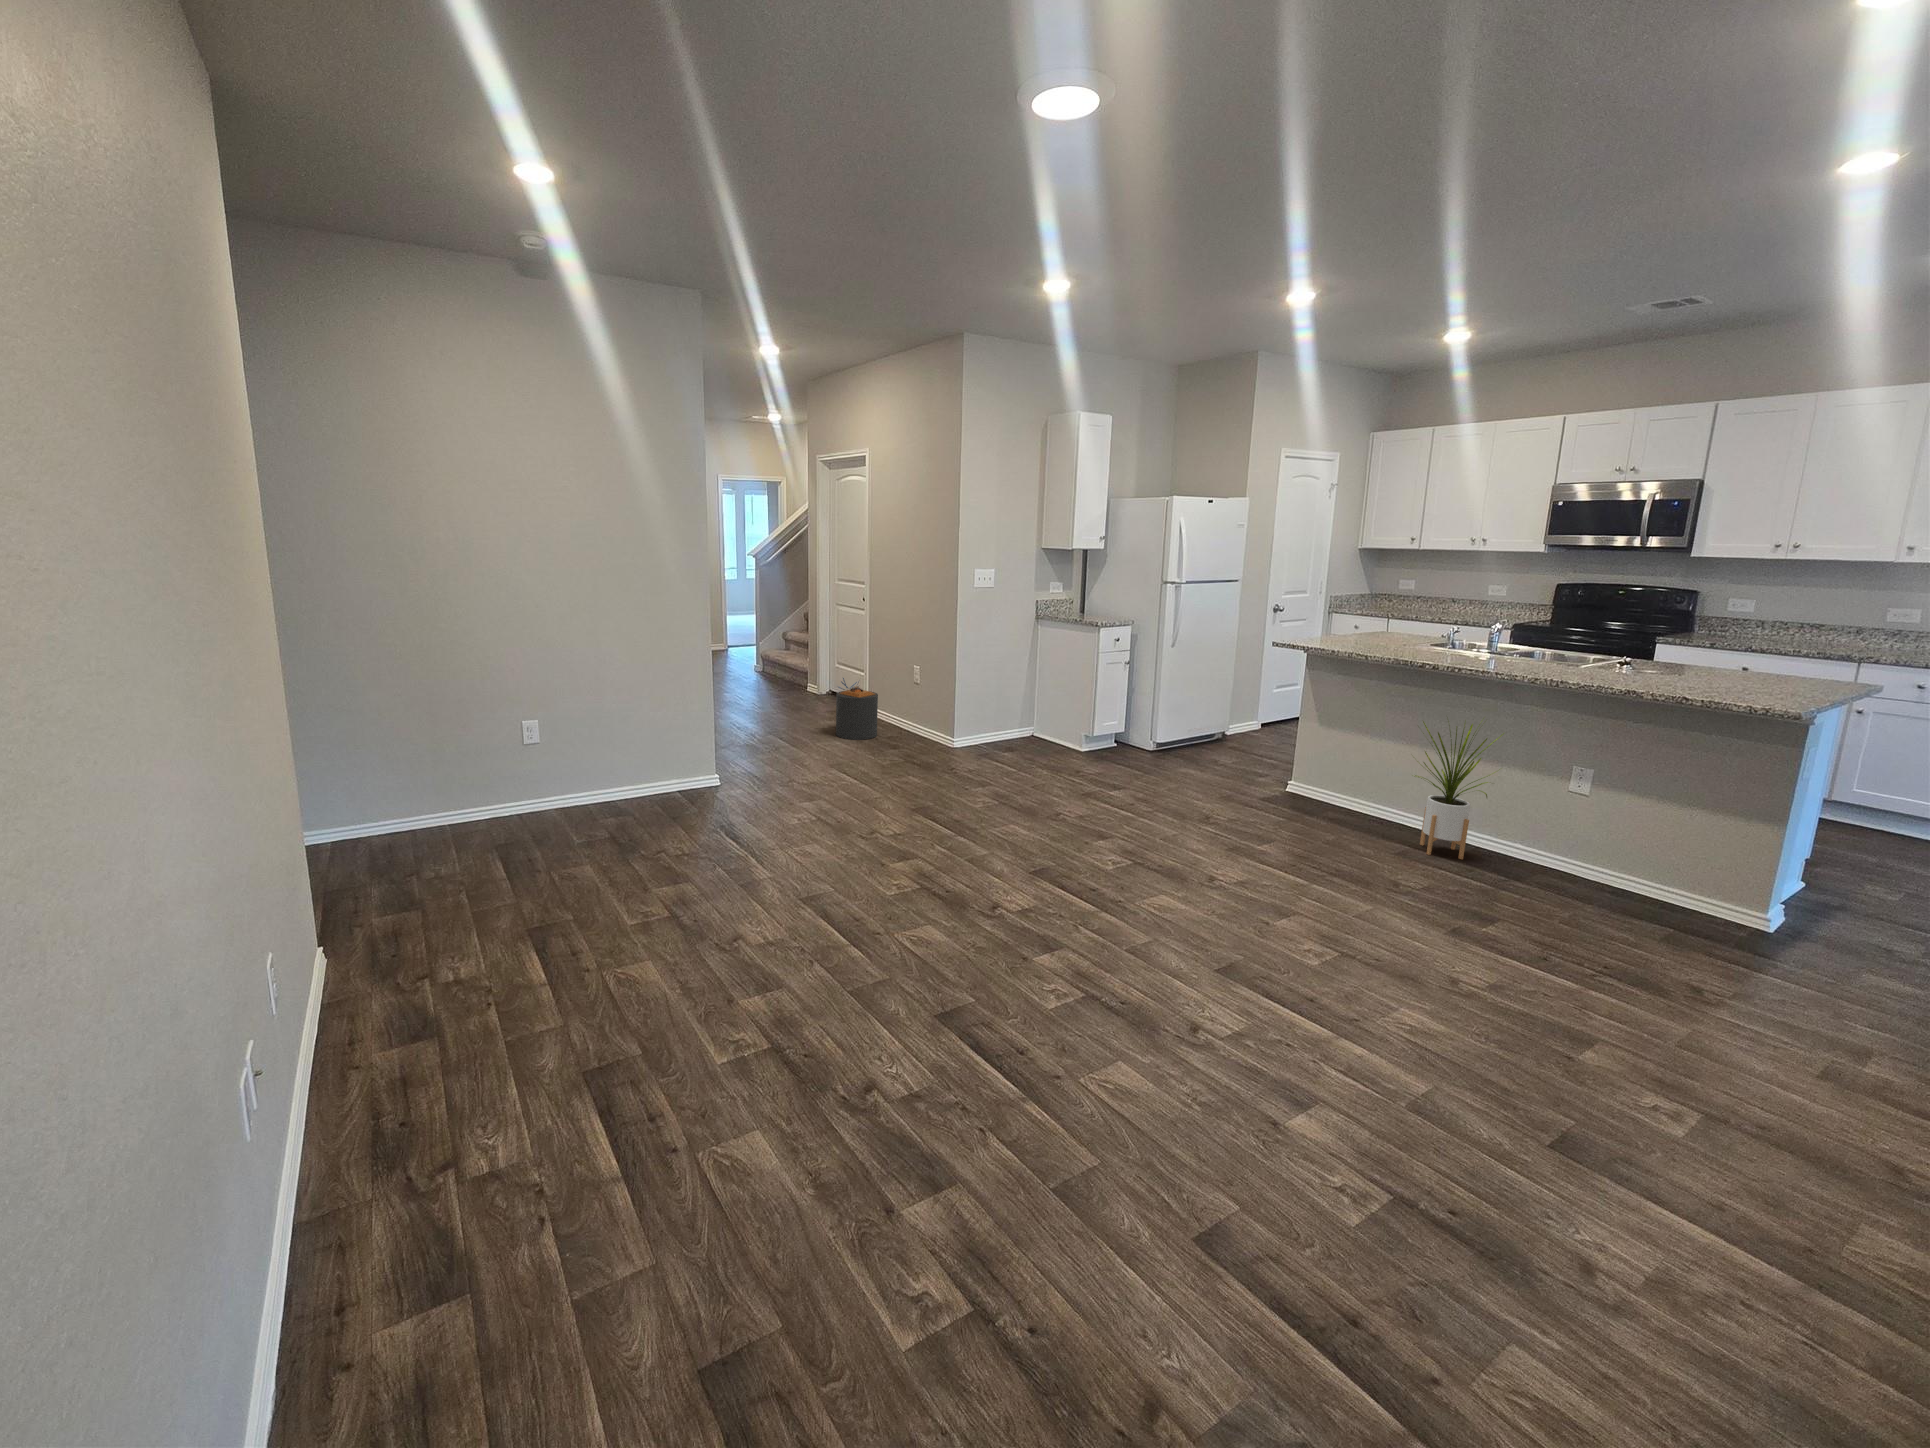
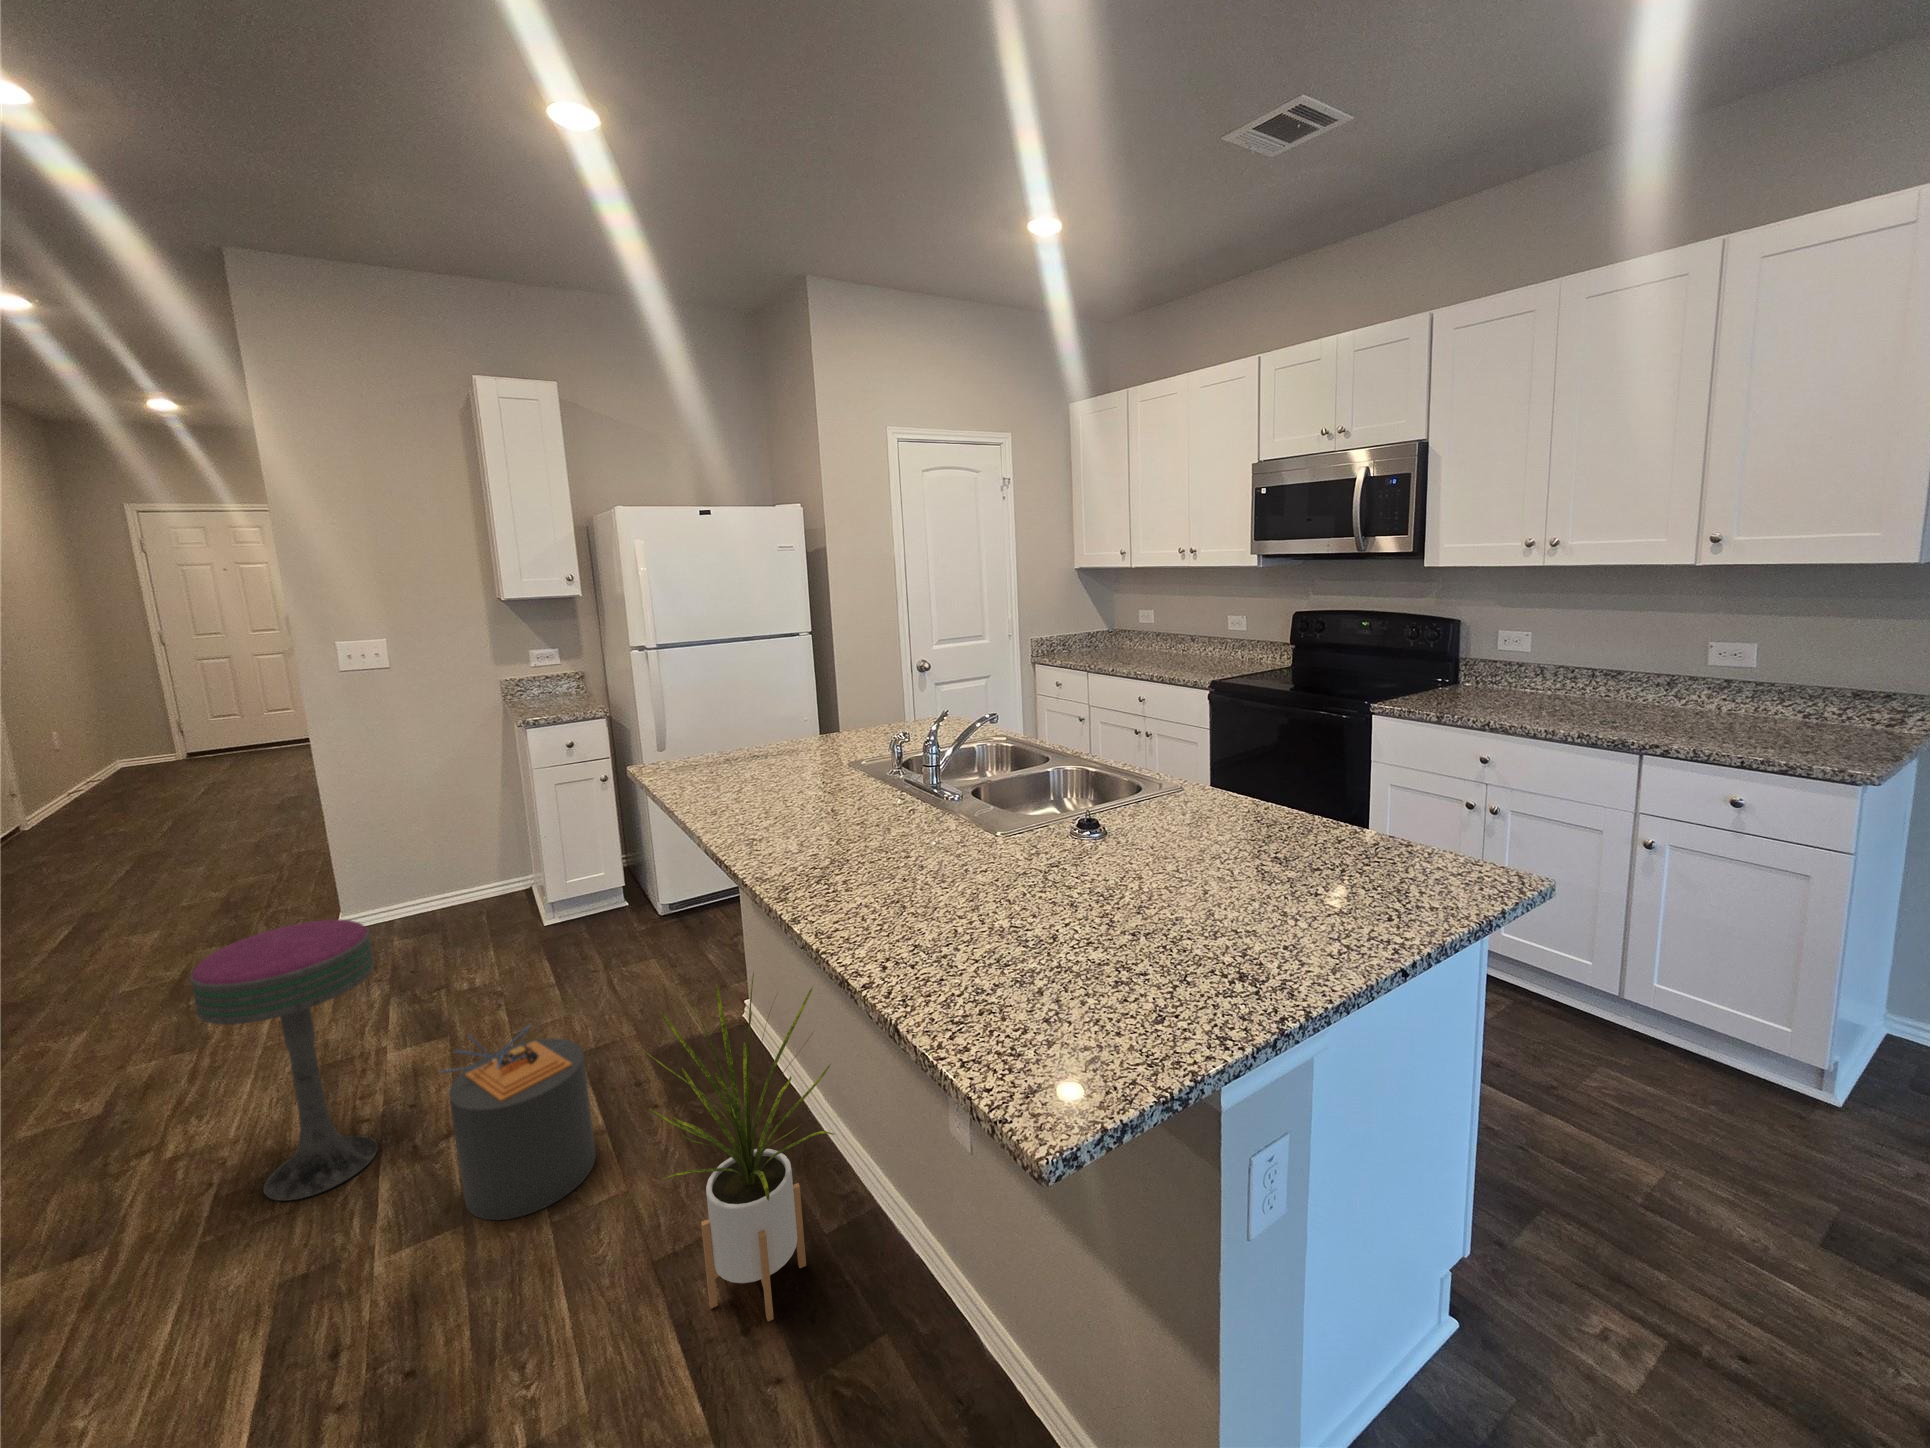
trash can: present [836,678,878,740] -> present [440,1026,596,1220]
bar stool: none [1134,692,1202,815] -> present [190,919,378,1201]

